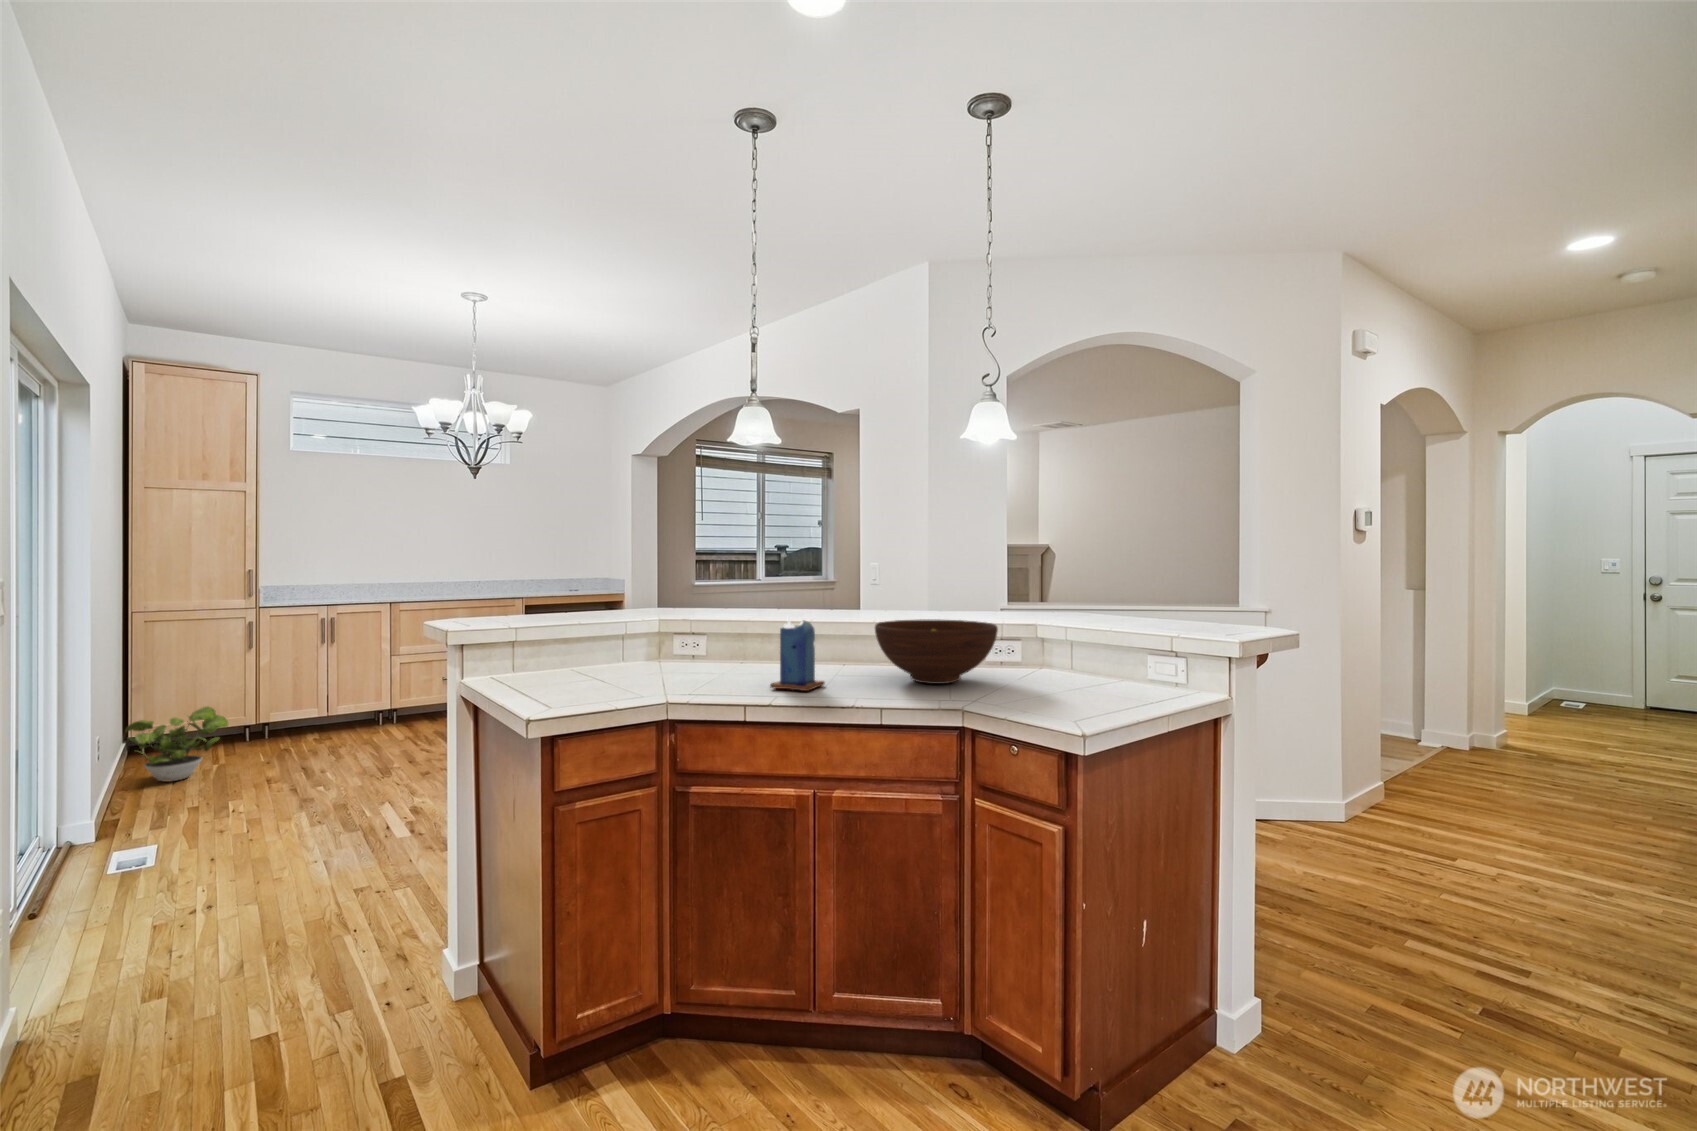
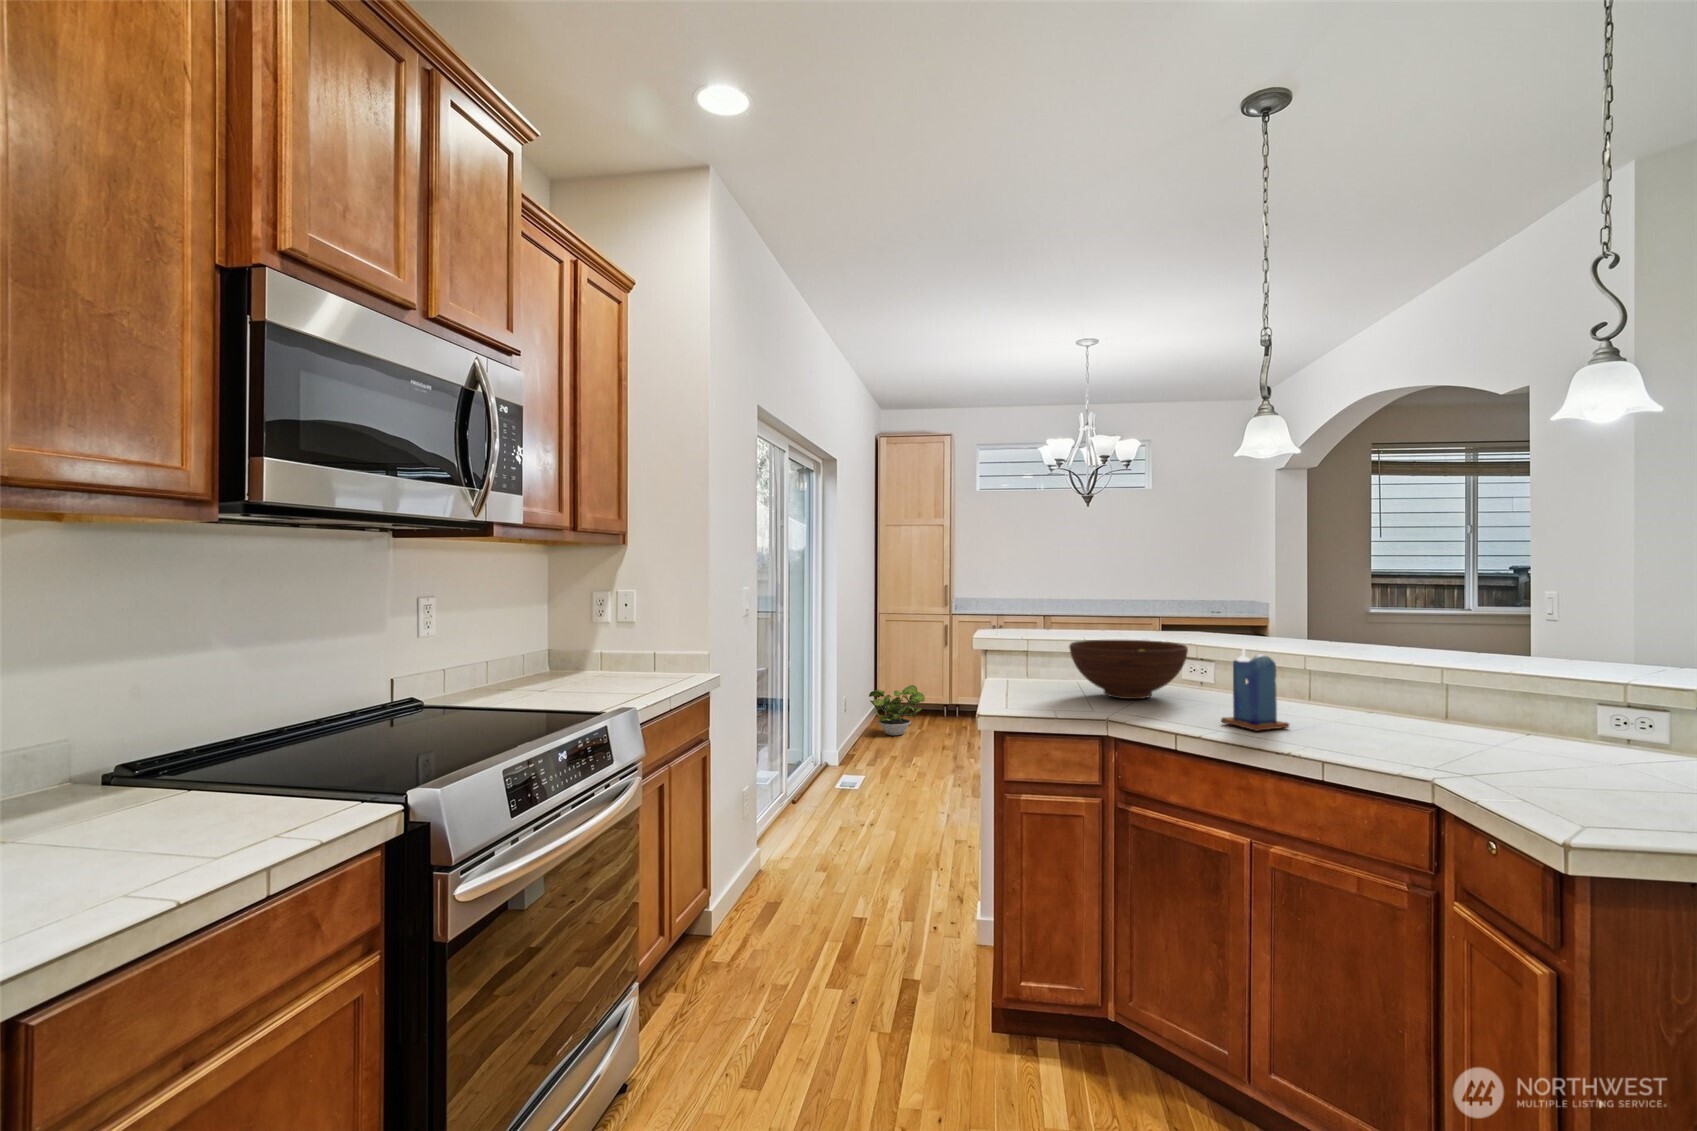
fruit bowl: present [875,619,998,684] -> present [1069,640,1188,699]

